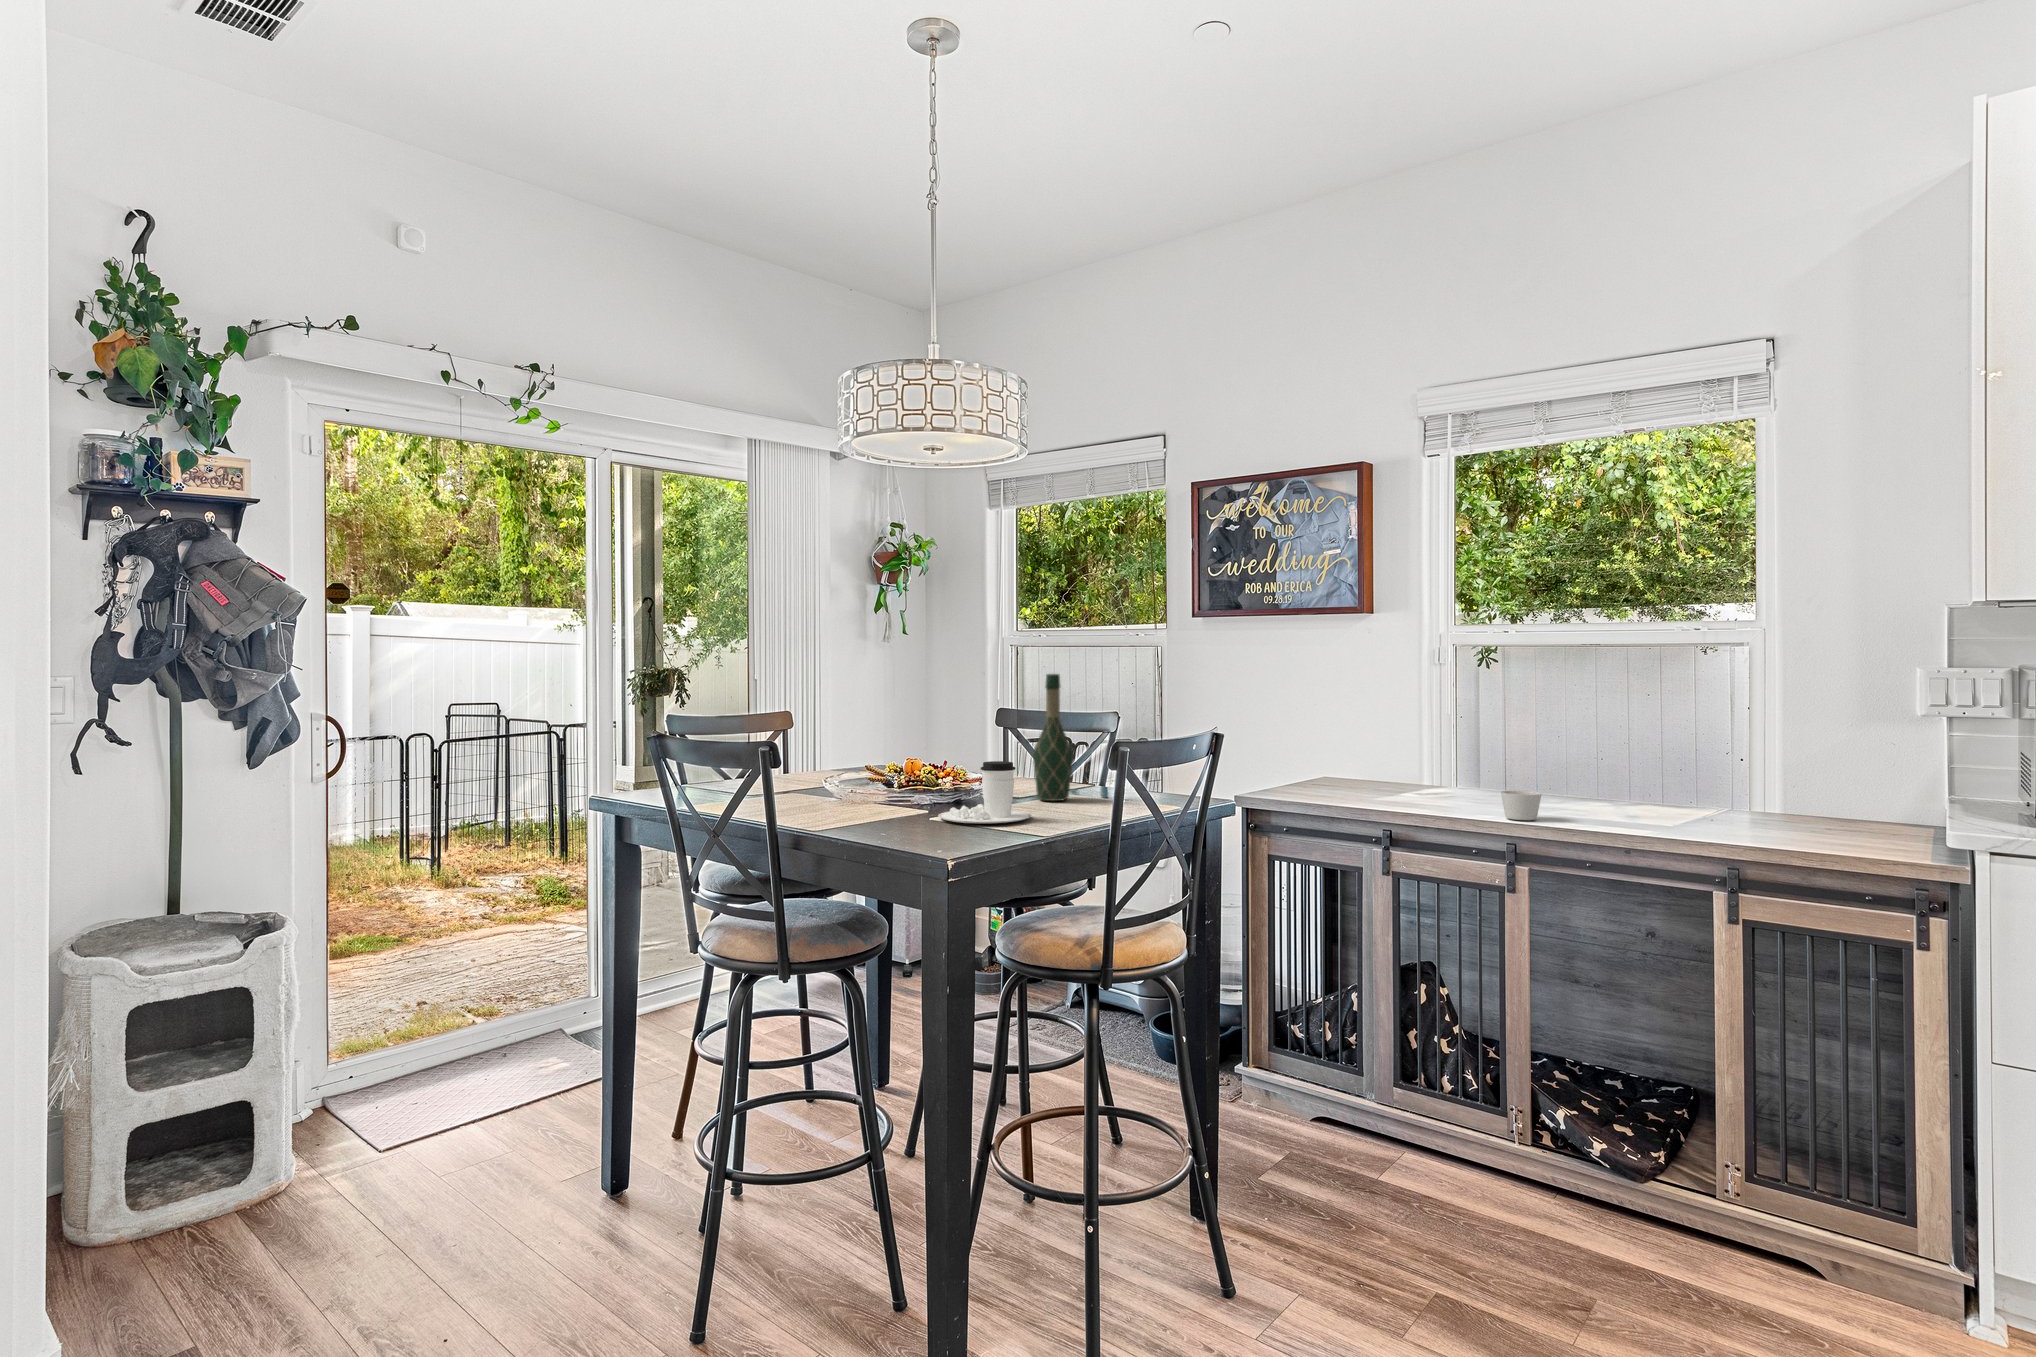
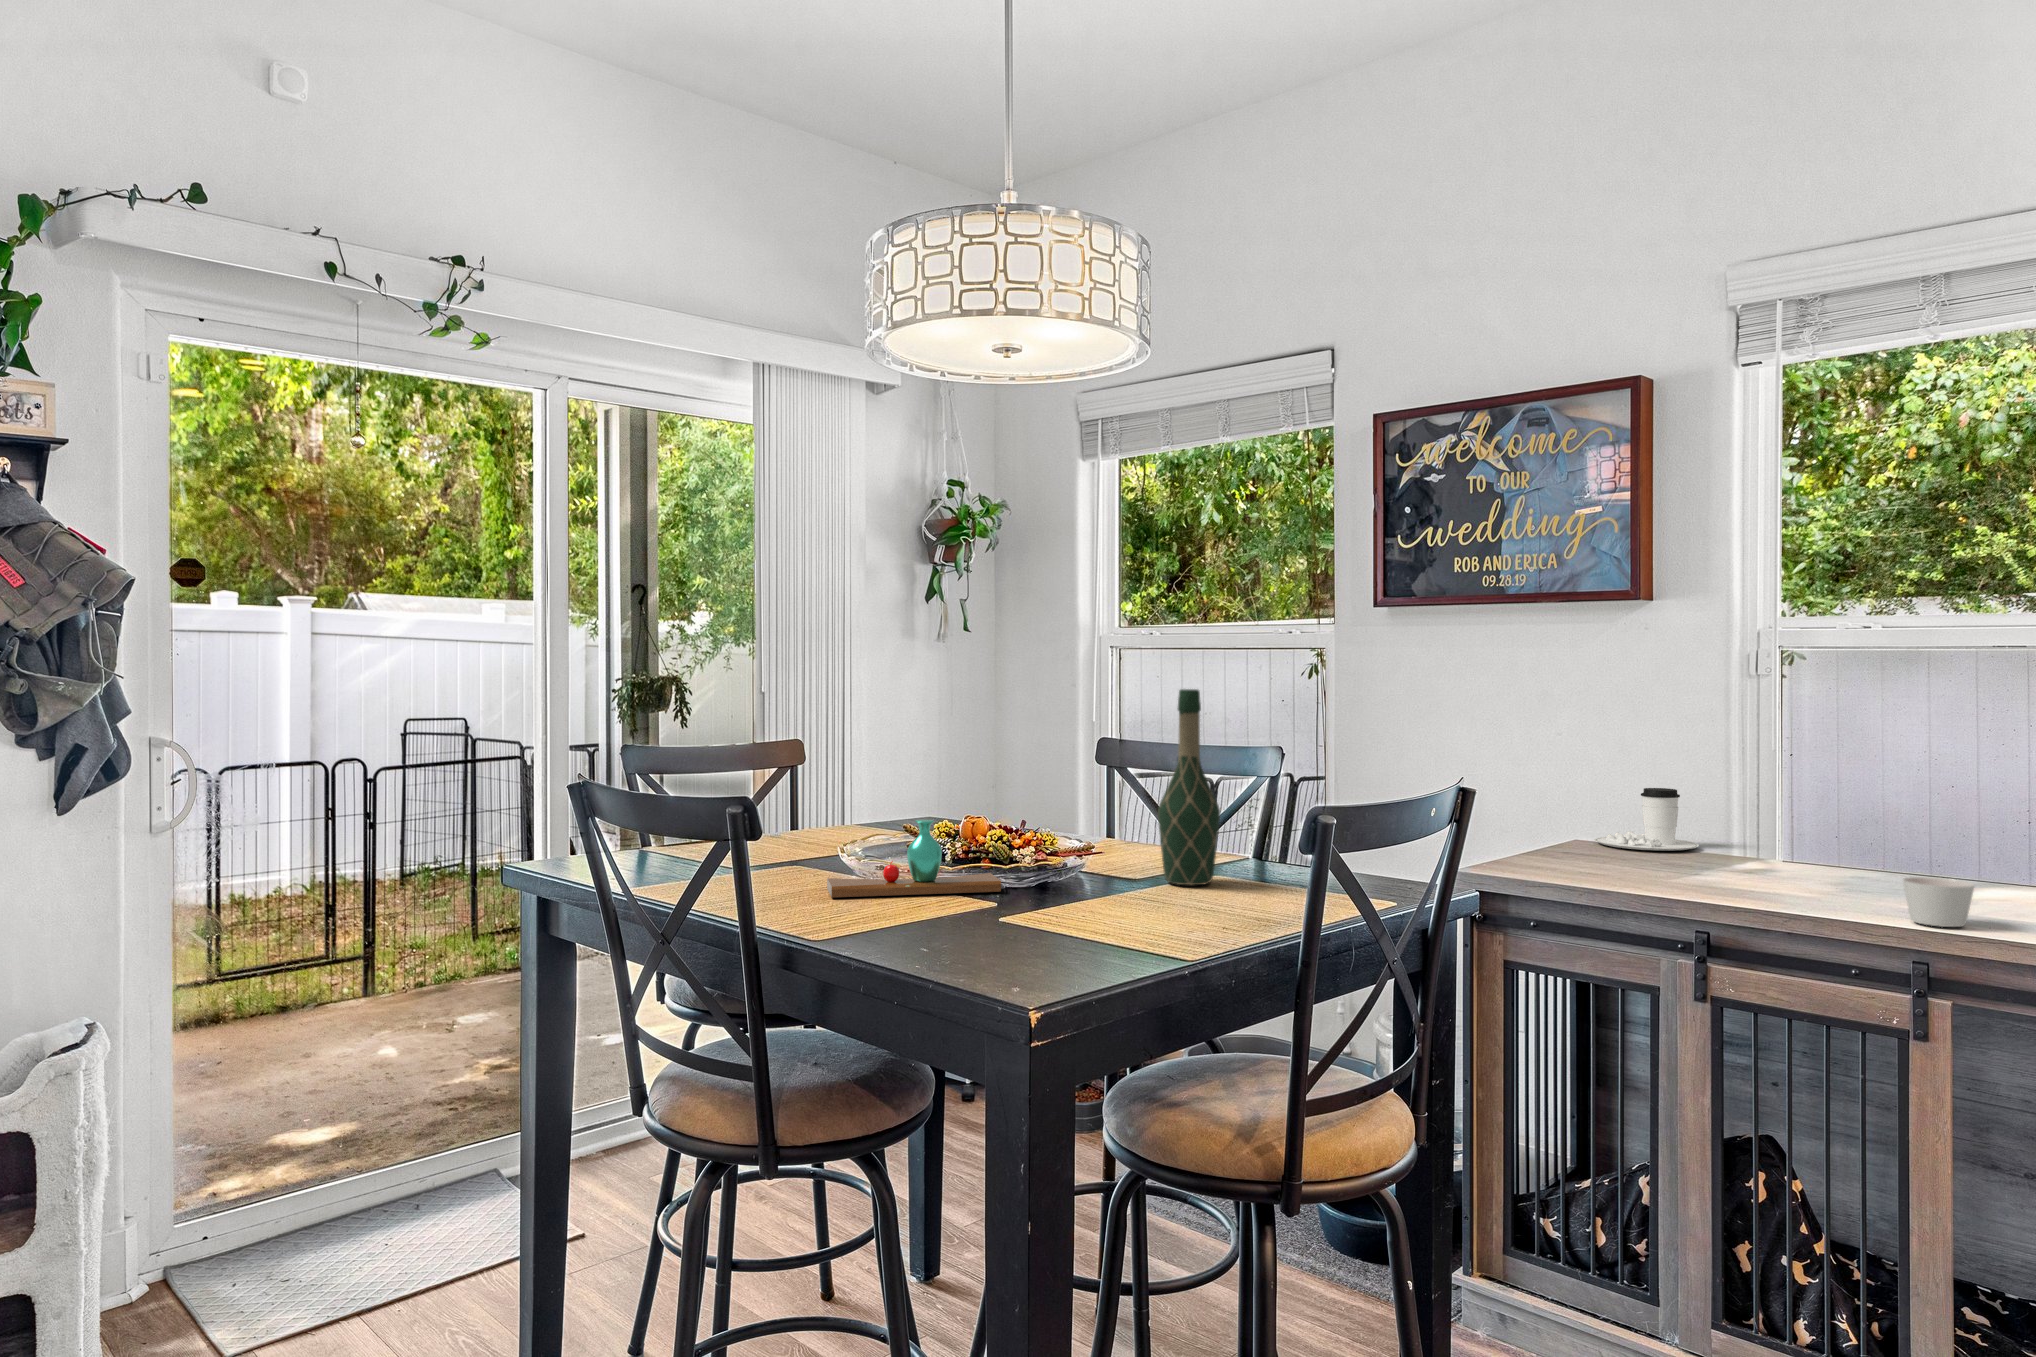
vase: none [816,760,930,810] -> present [827,820,1001,897]
coffee cup: present [938,761,1032,824] -> present [1594,788,1699,851]

